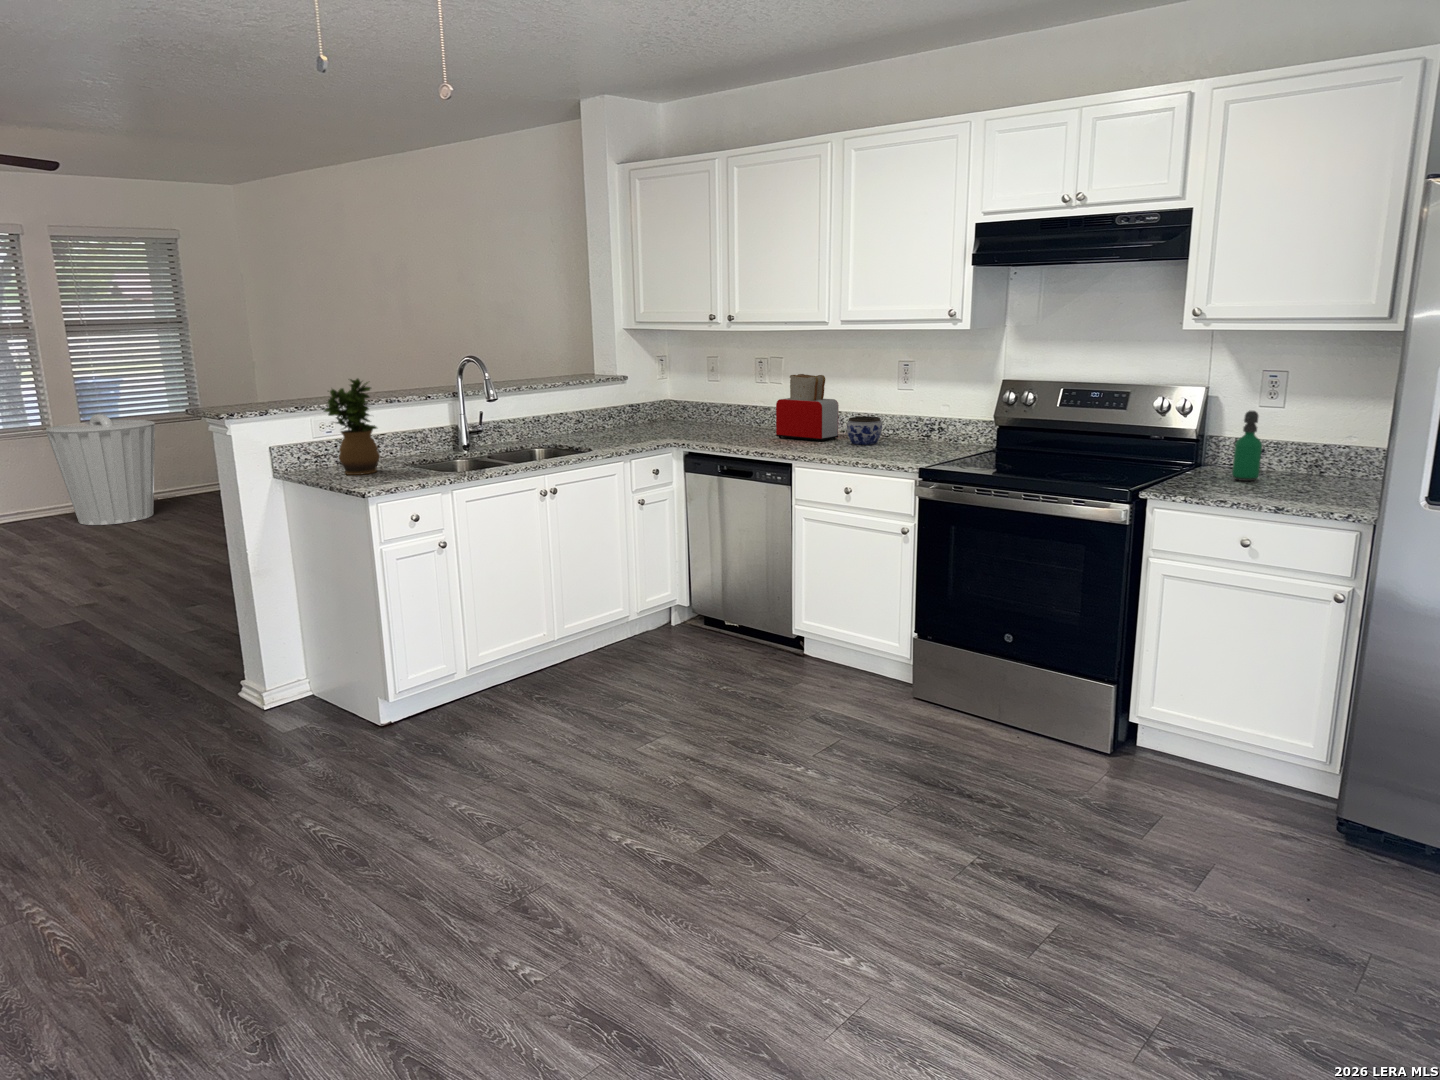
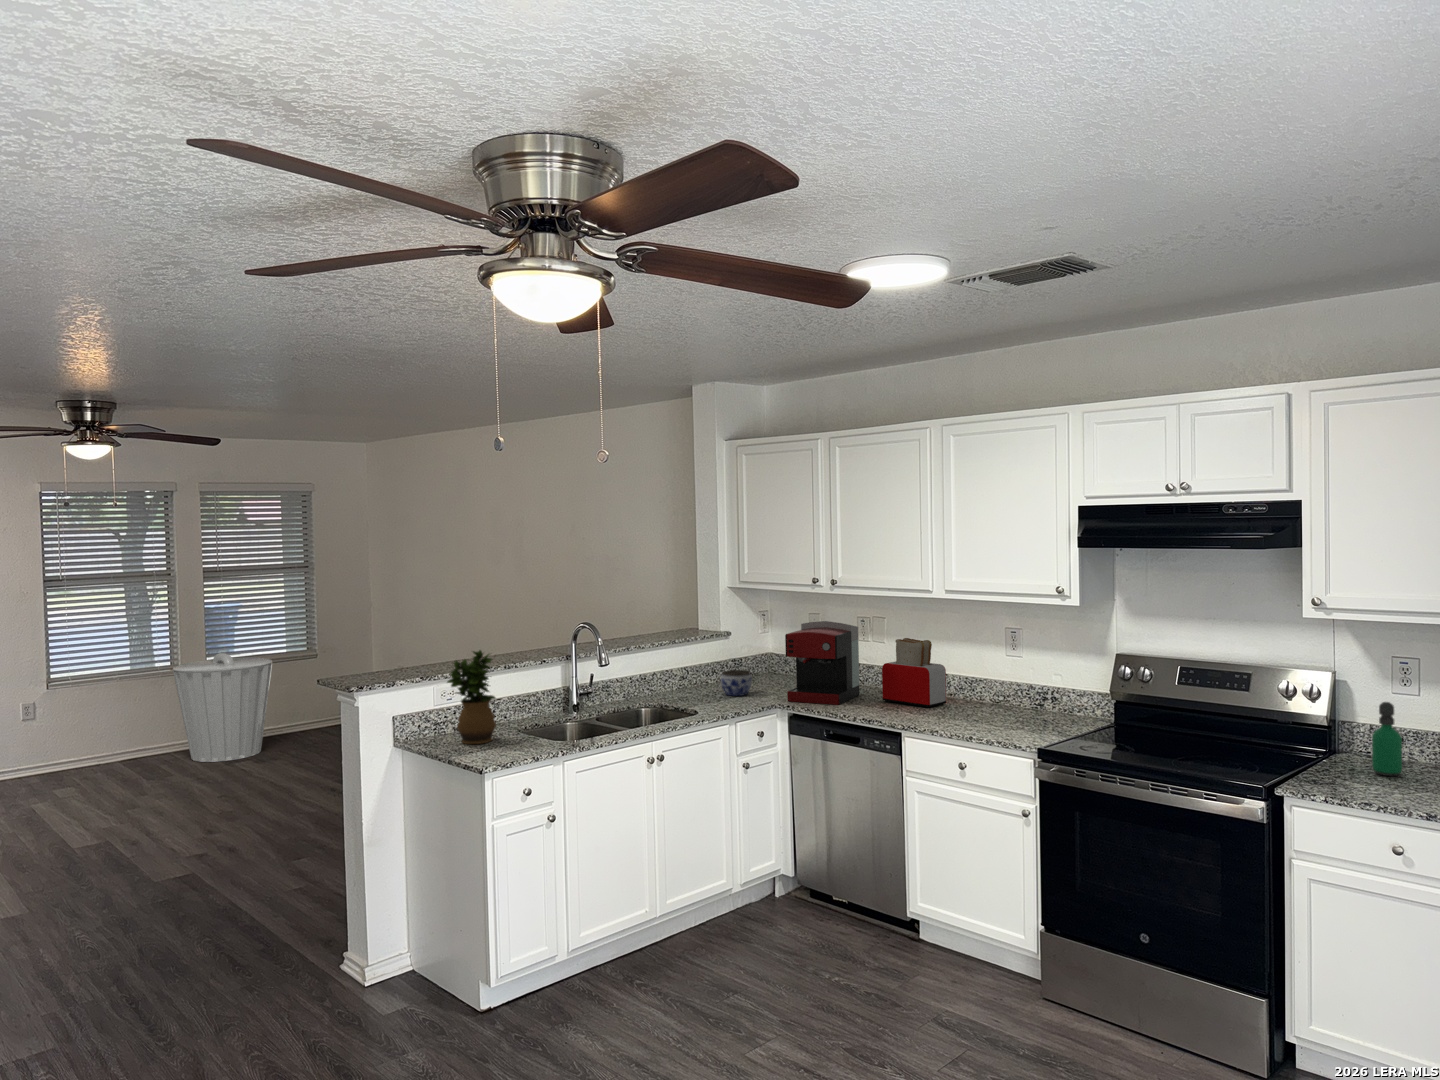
coffee maker: none [680,359,754,441] -> present [785,621,860,705]
jar: present [847,416,882,445] -> present [721,670,752,696]

